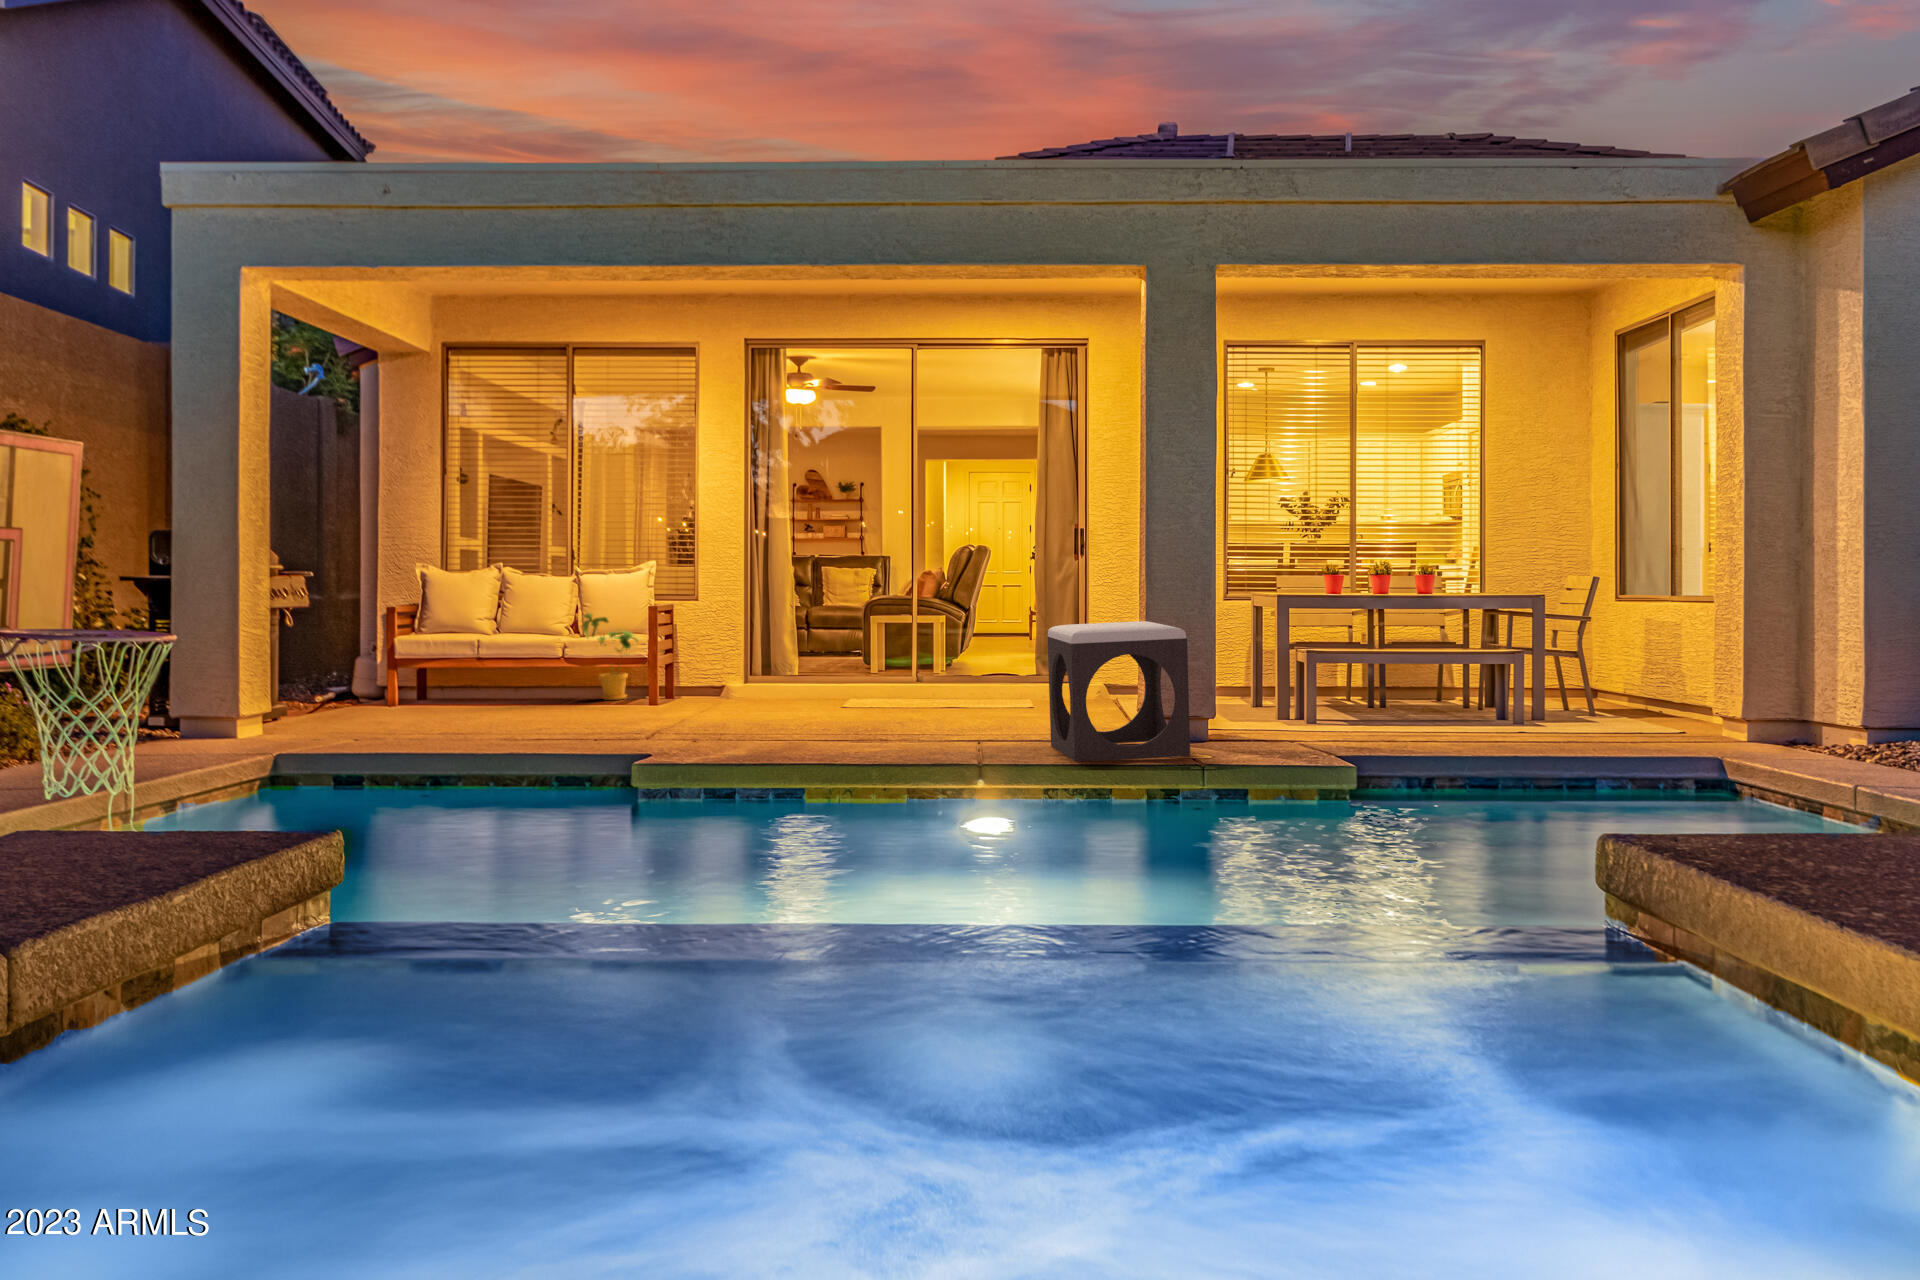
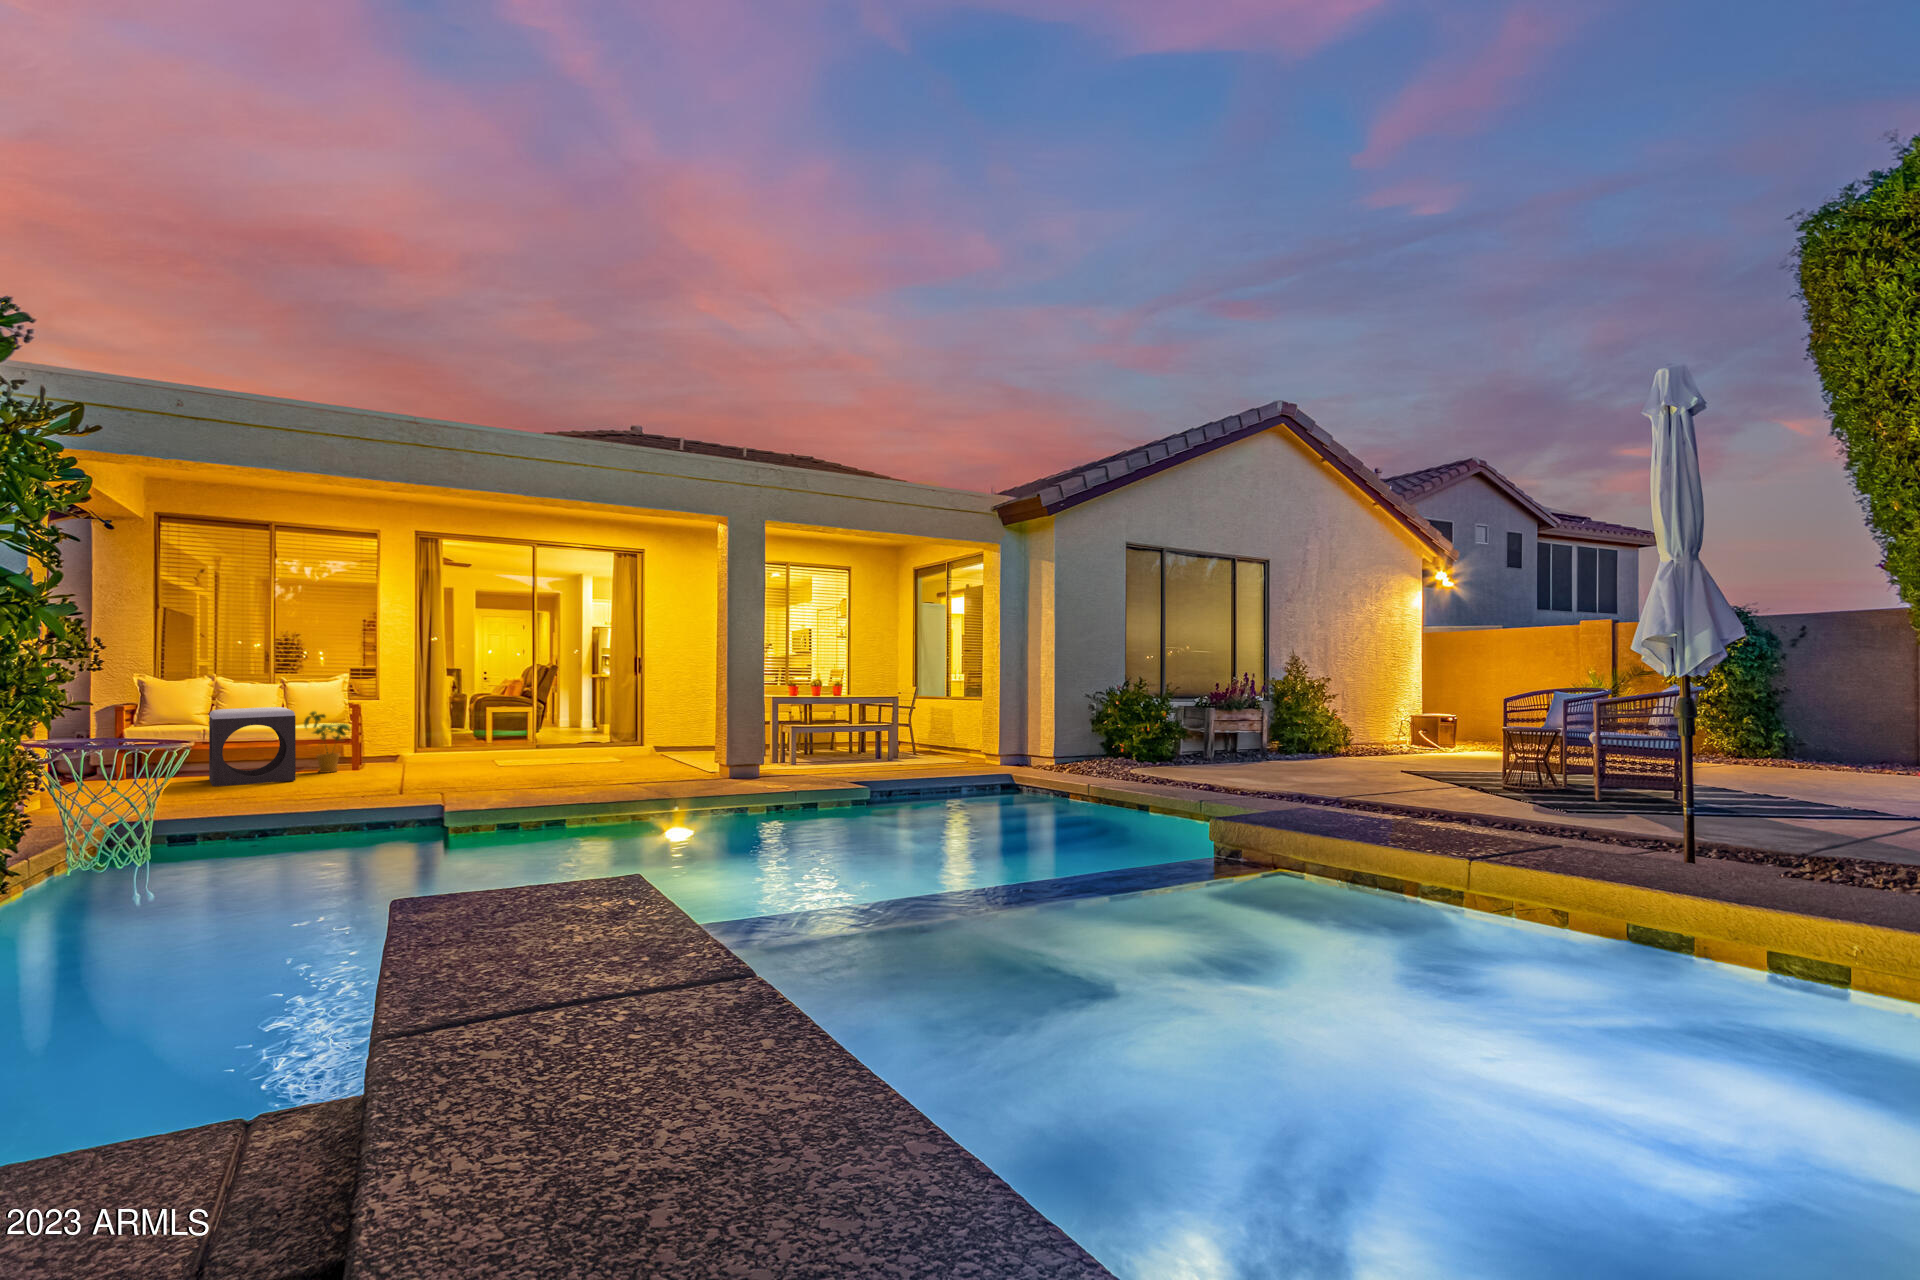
footstool: present [1047,621,1190,761] -> present [209,707,296,786]

